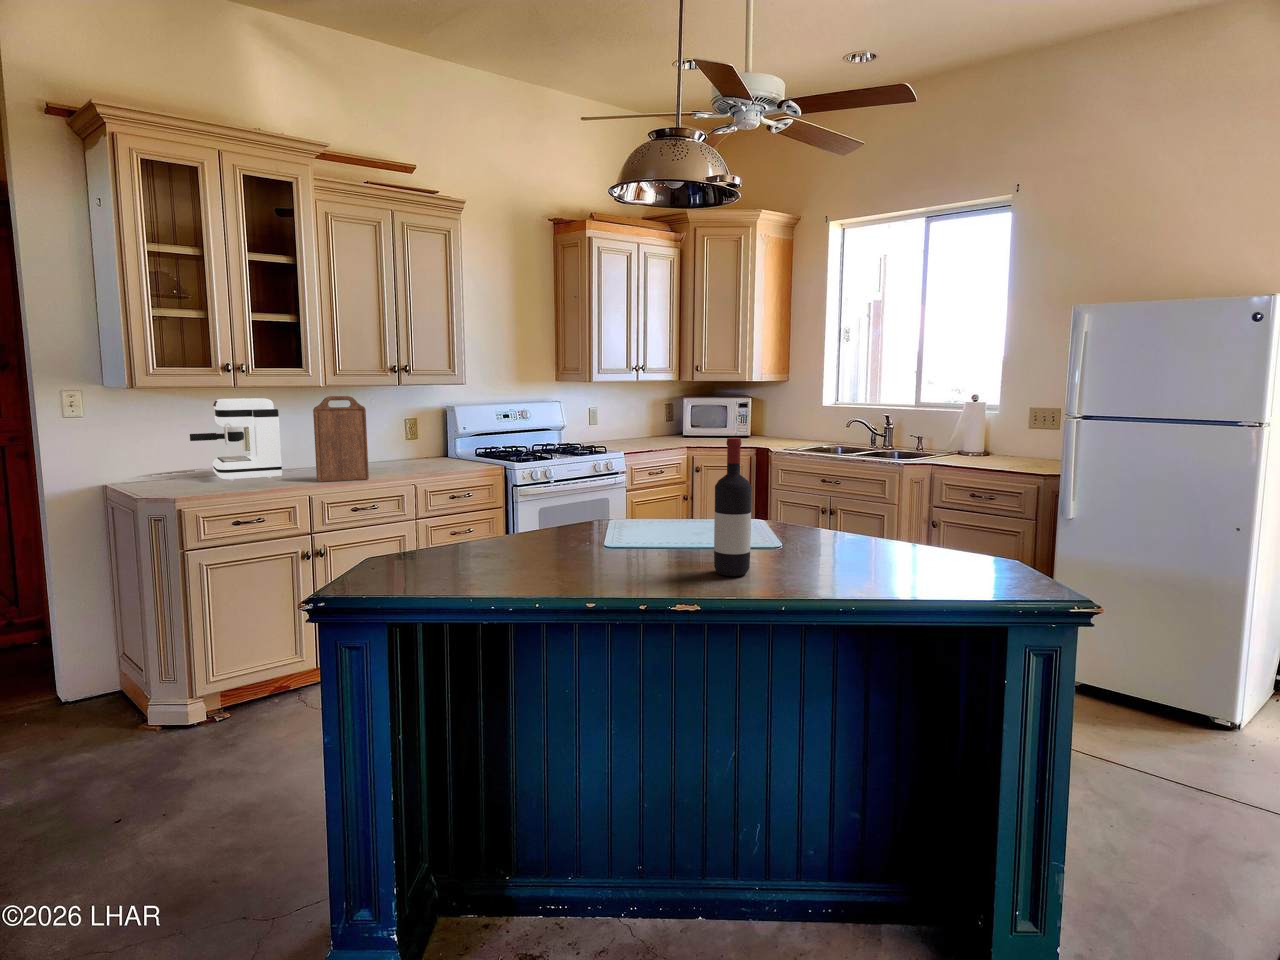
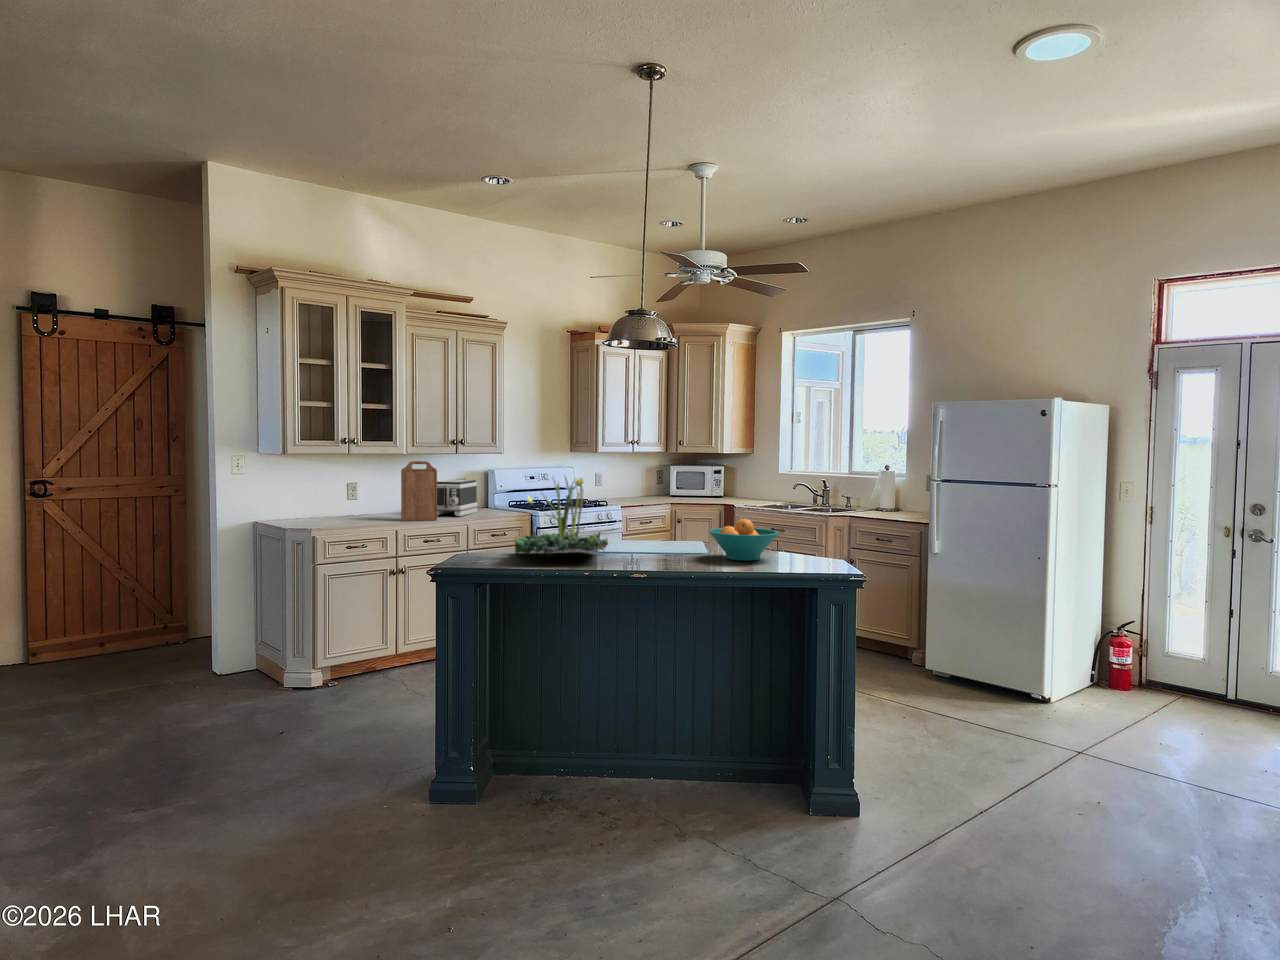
coffee maker: present [190,398,282,481] -> none [313,462,376,520]
plant: none [459,419,625,565] -> present [515,477,608,554]
toaster: none [363,420,430,472] -> present [437,479,478,516]
wine bottle: present [714,438,752,576] -> none [660,486,680,564]
fruit bowl: none [794,492,918,566] -> present [709,519,779,561]

